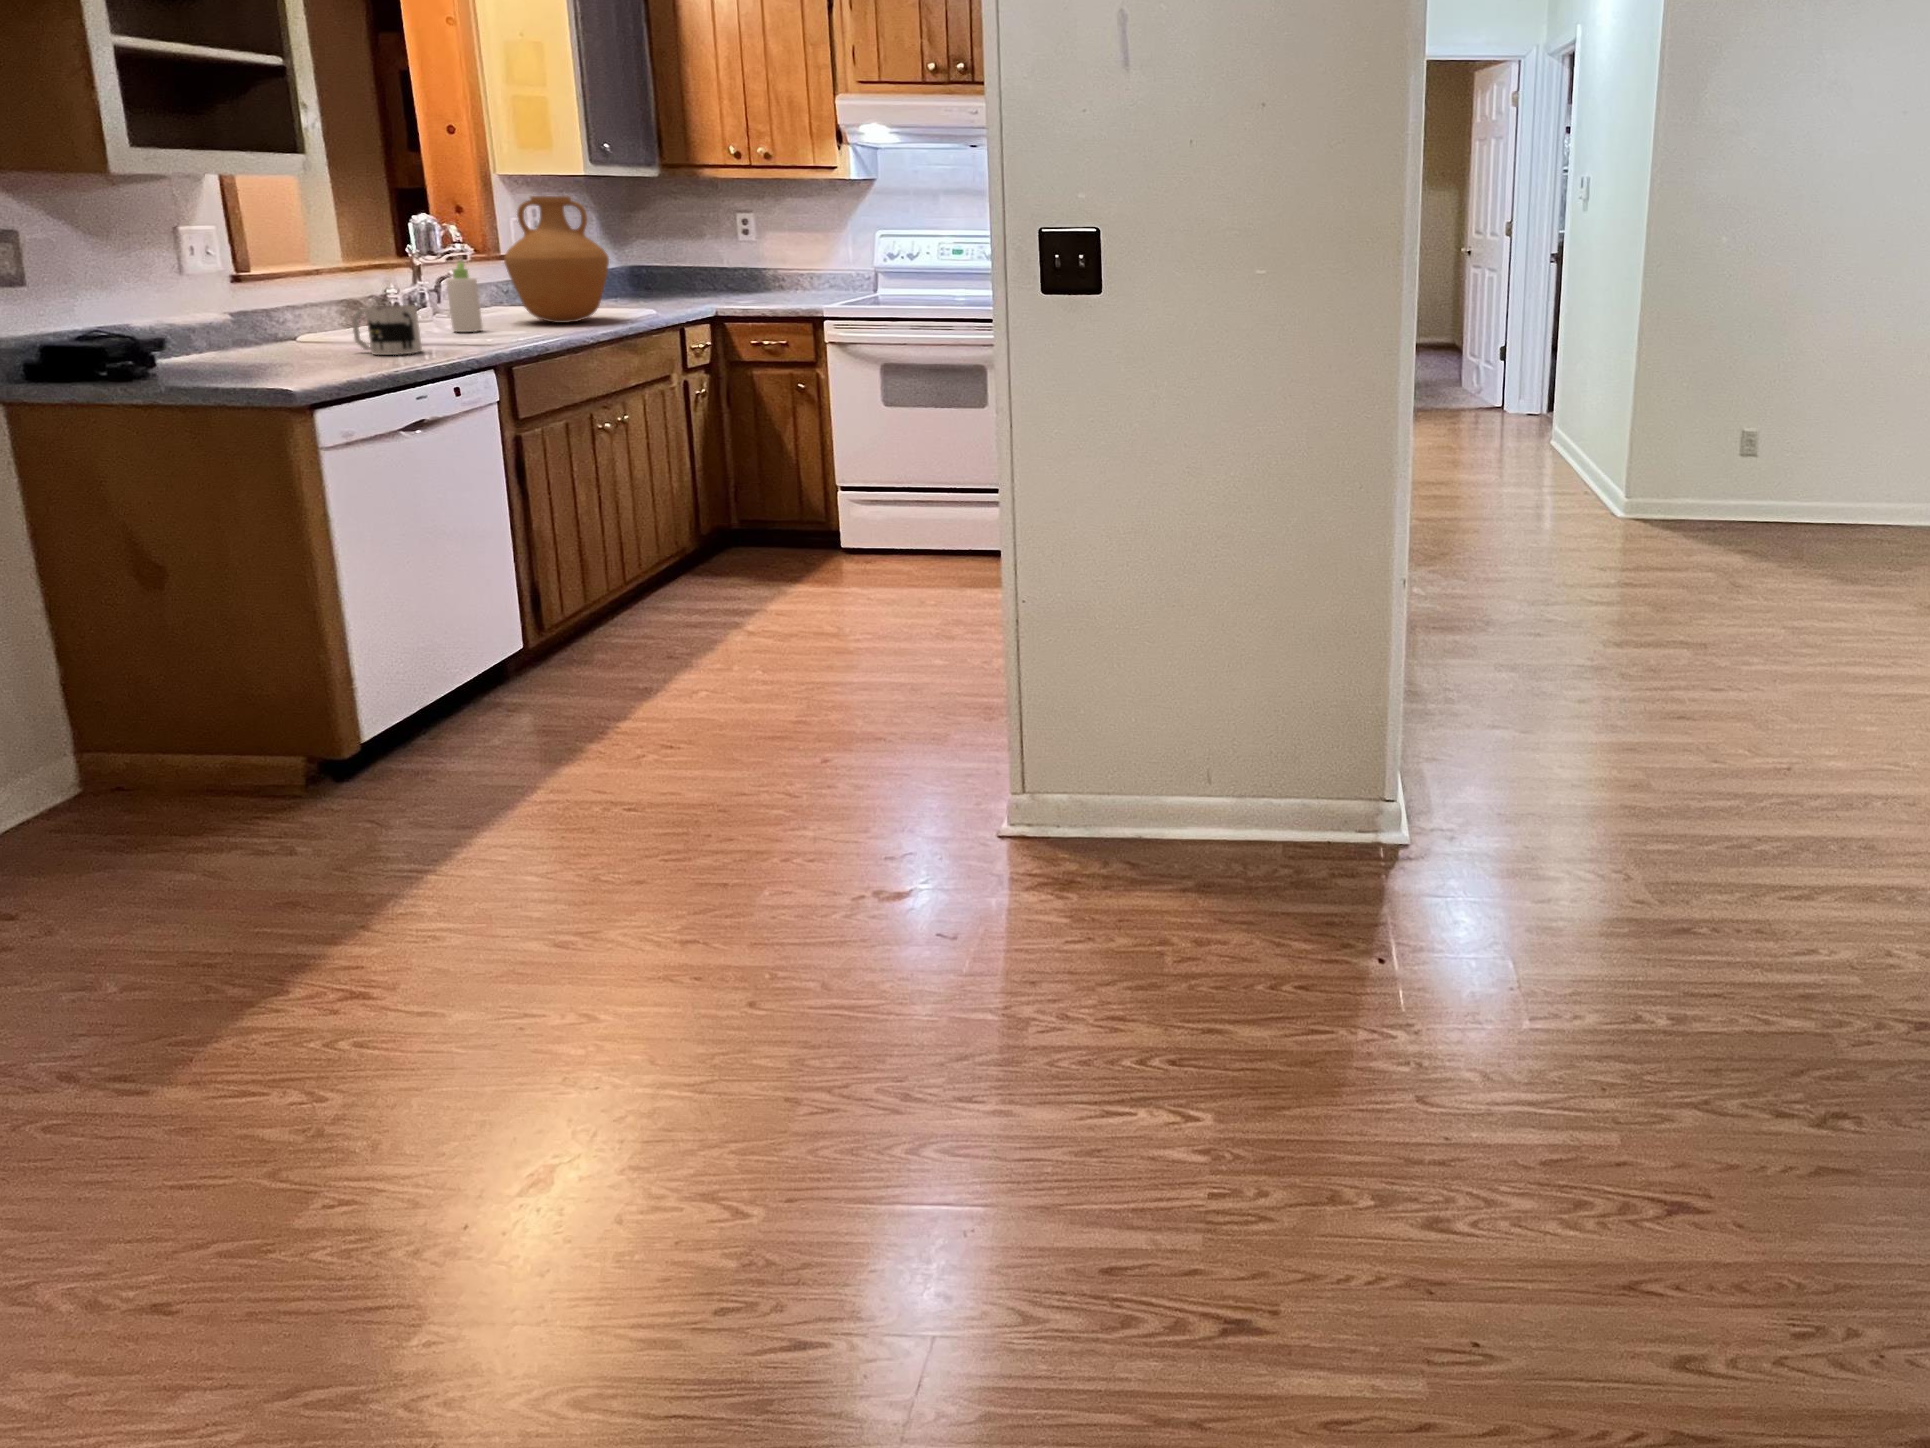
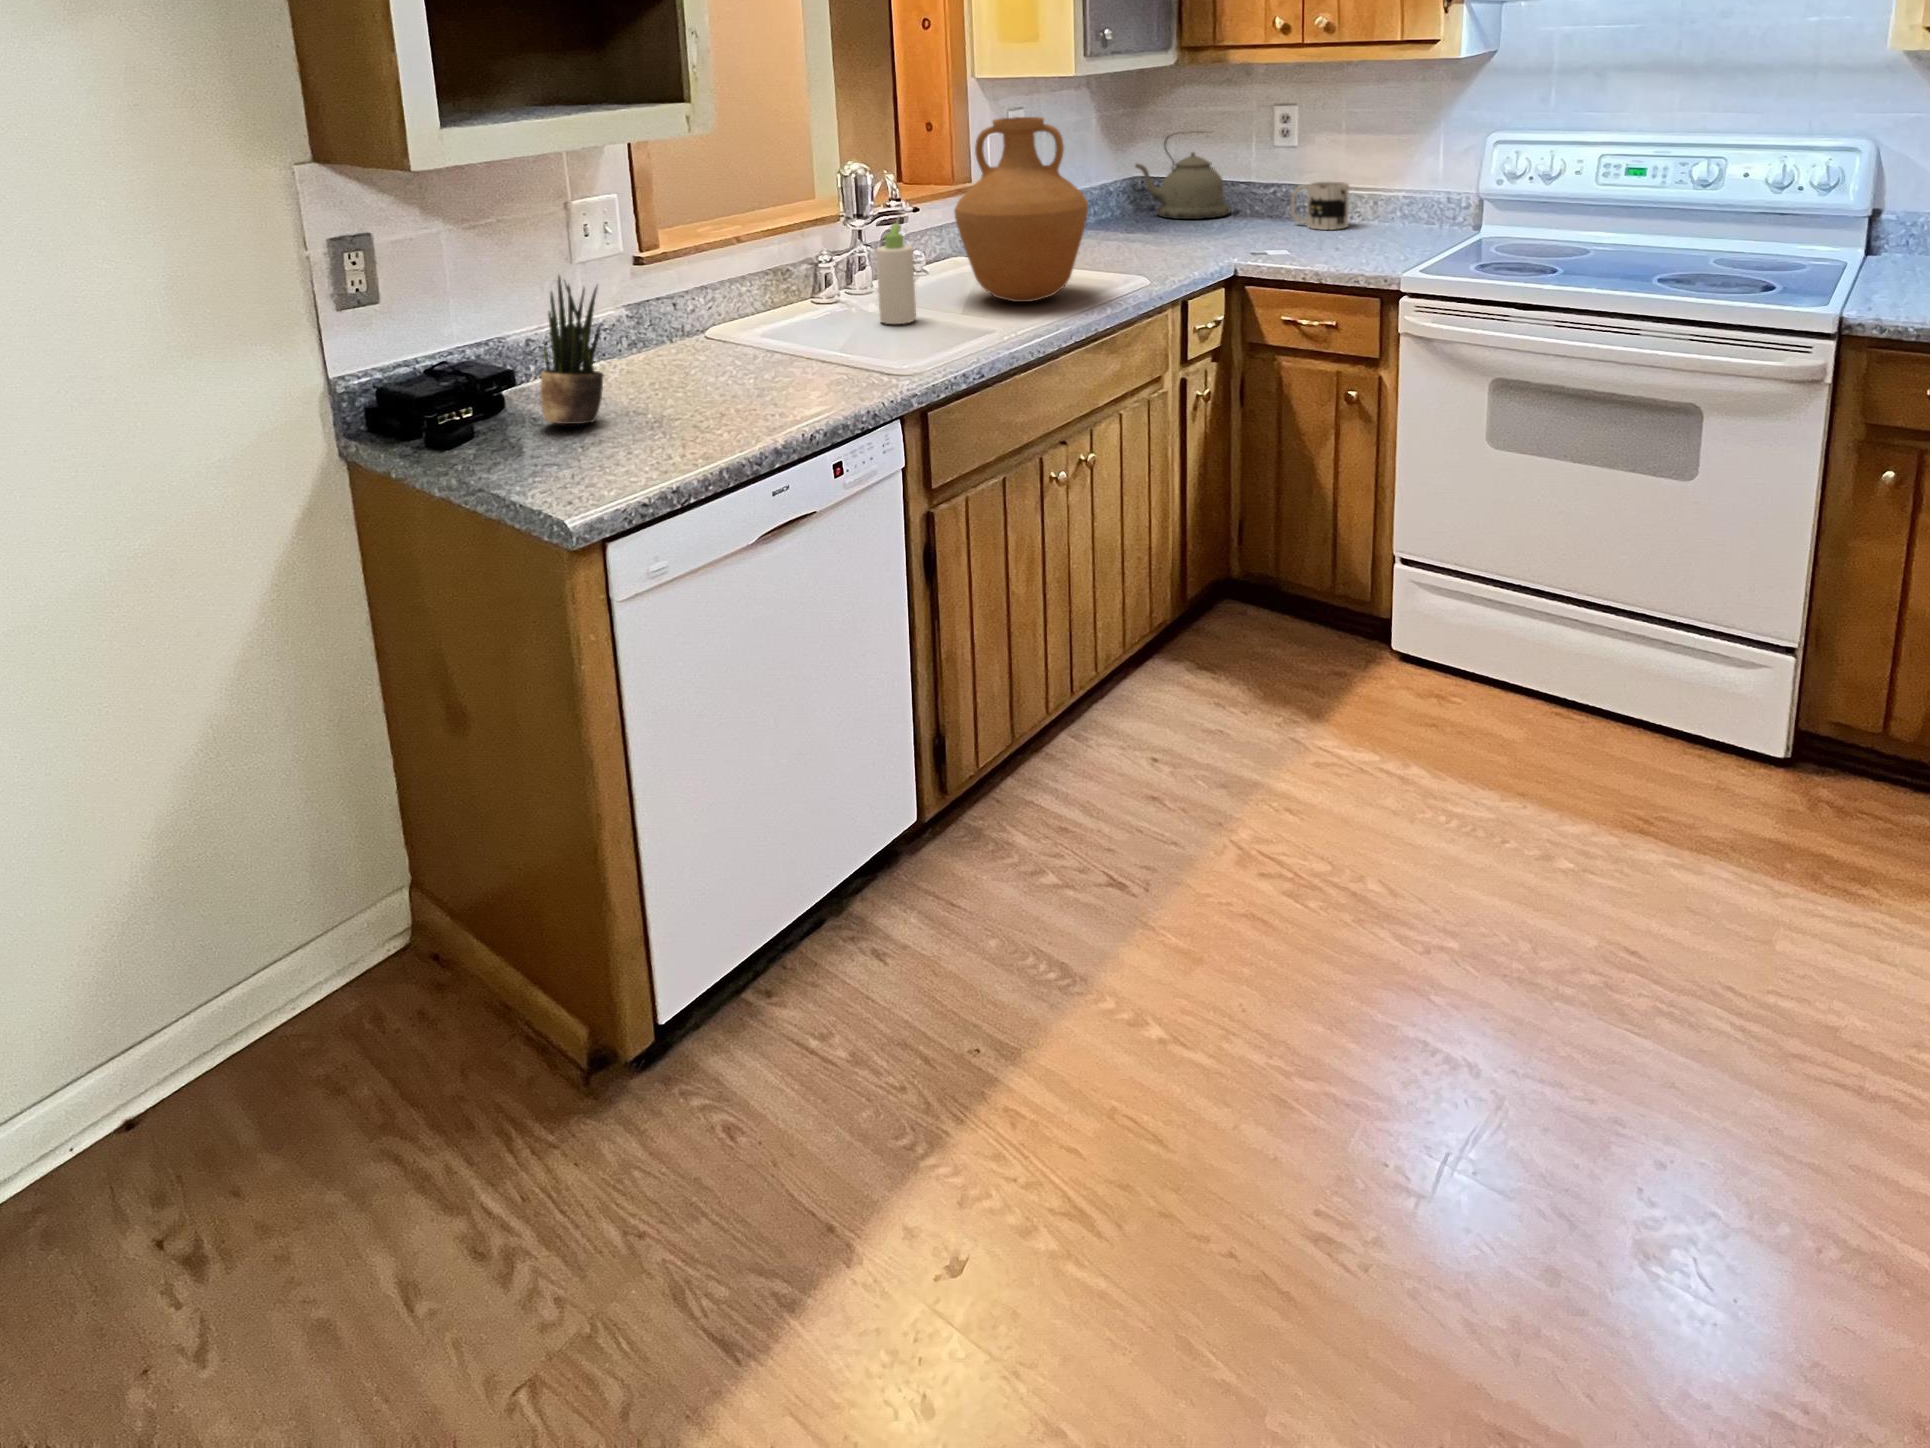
kettle: none [632,230,710,292] -> present [1136,132,1230,219]
potted plant: none [204,263,259,368] -> present [541,276,603,424]
mug: present [352,305,422,355] -> present [1292,182,1349,230]

